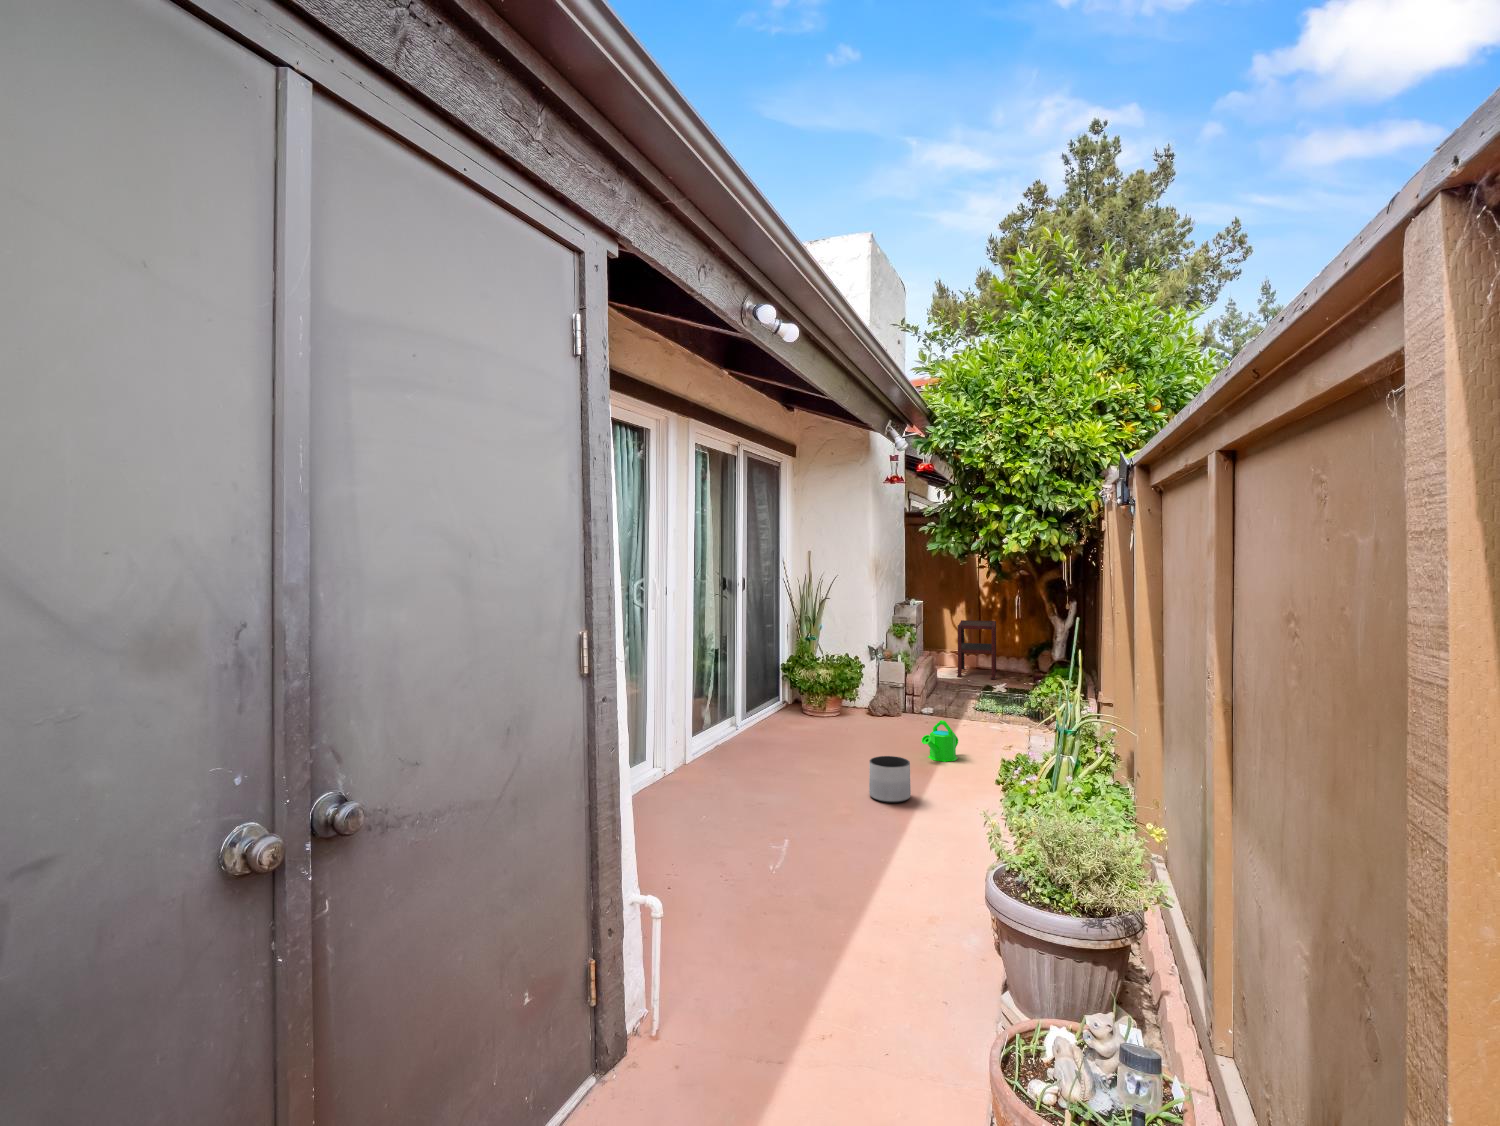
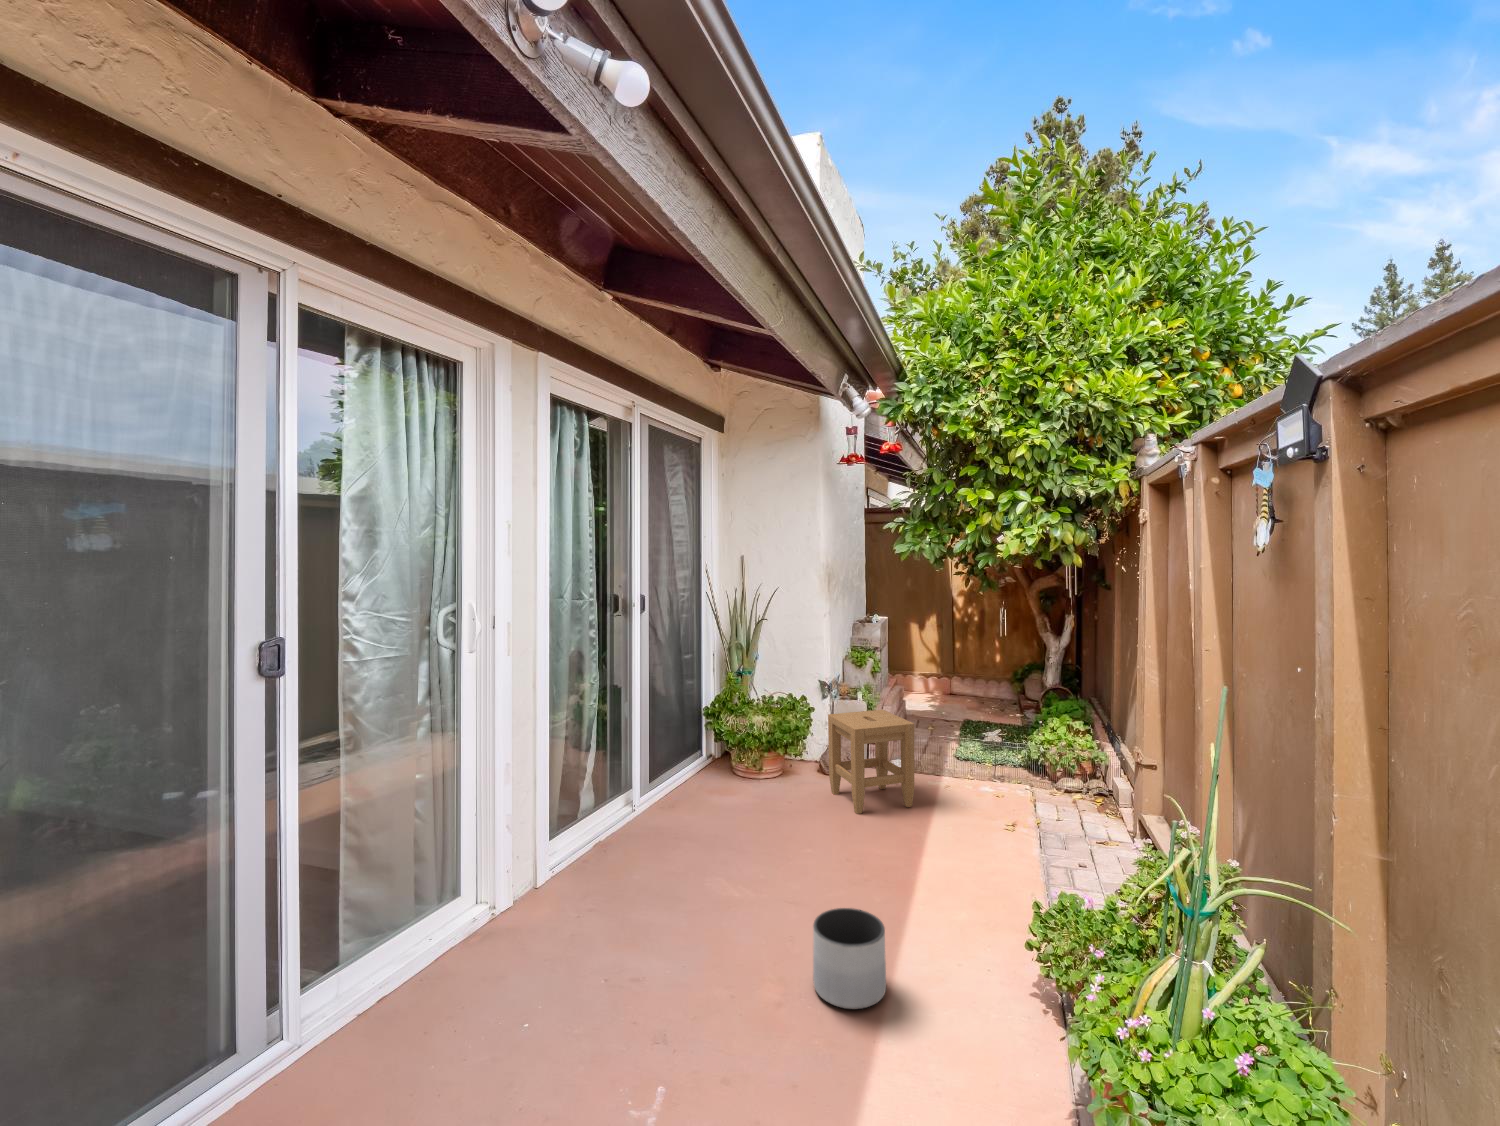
side table: present [957,620,997,679] -> none [928,635,976,709]
stool: none [876,665,937,733] -> present [828,710,914,814]
watering can: present [922,720,958,762] -> none [898,811,953,880]

